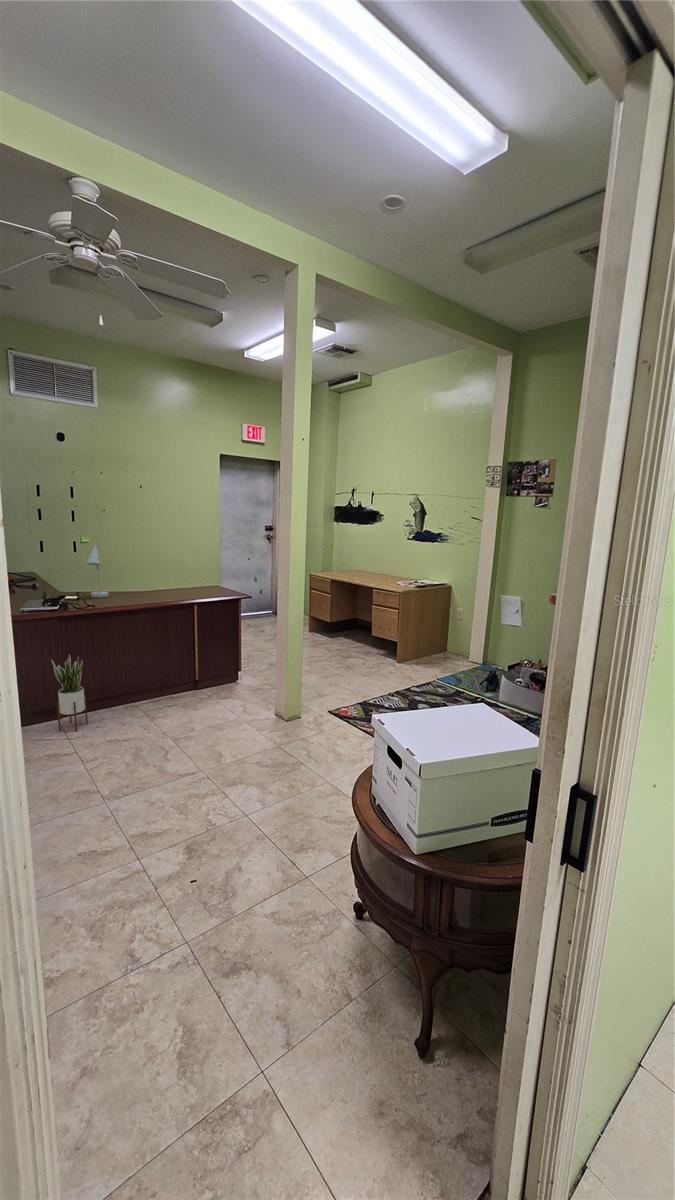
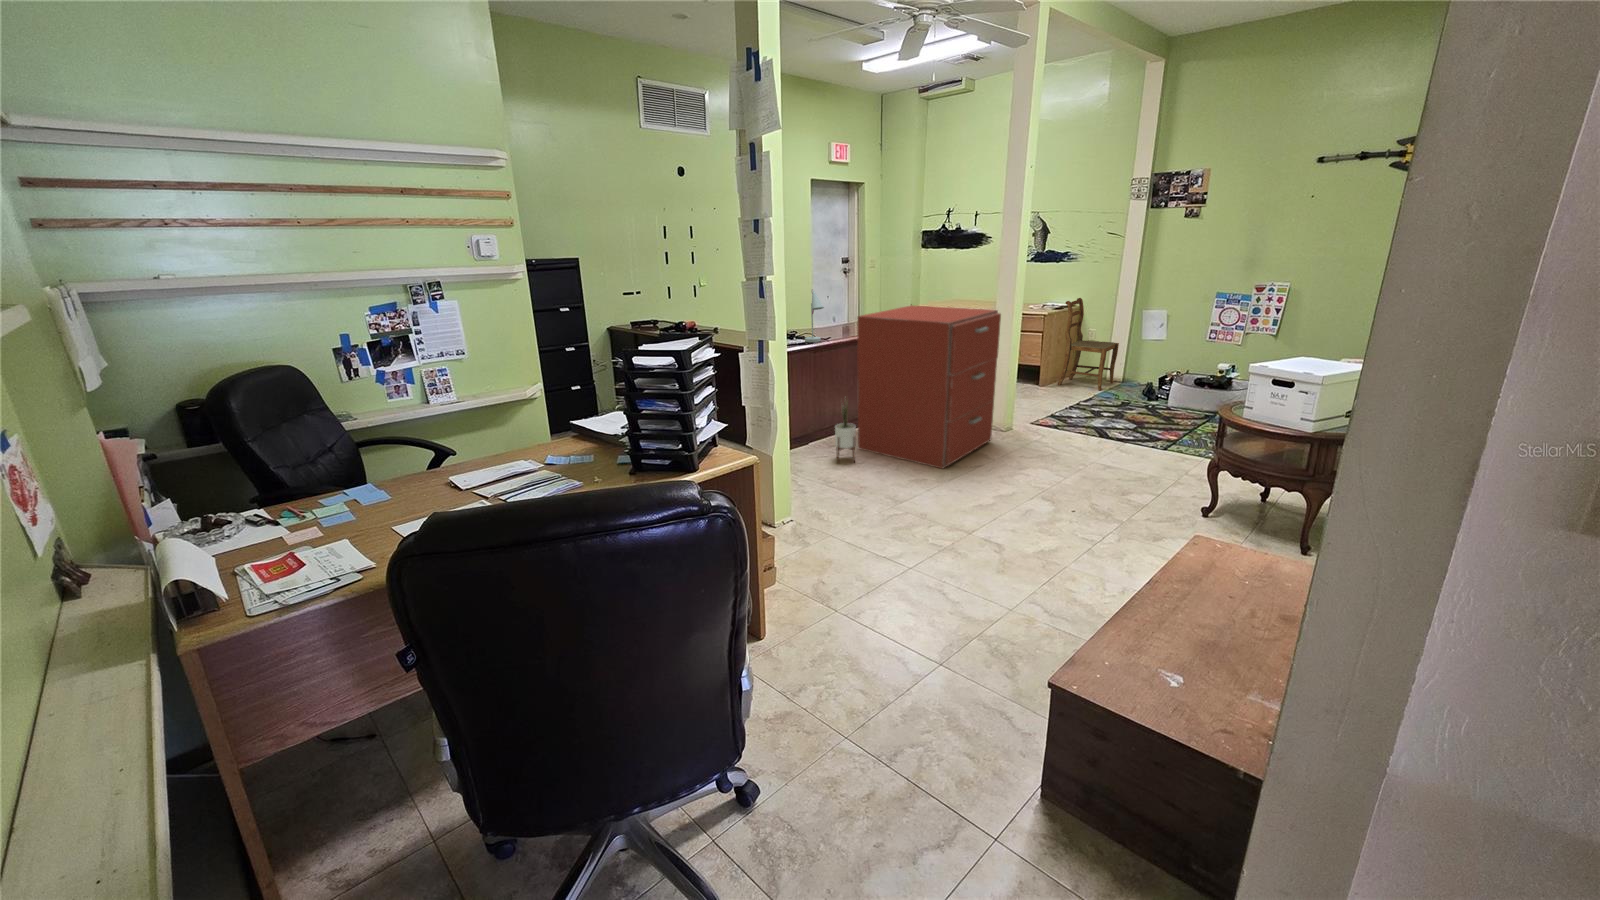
filing cabinet: none [103,569,253,753] -> present [857,305,1001,469]
chair: none [417,577,477,672] -> present [1058,298,1119,391]

